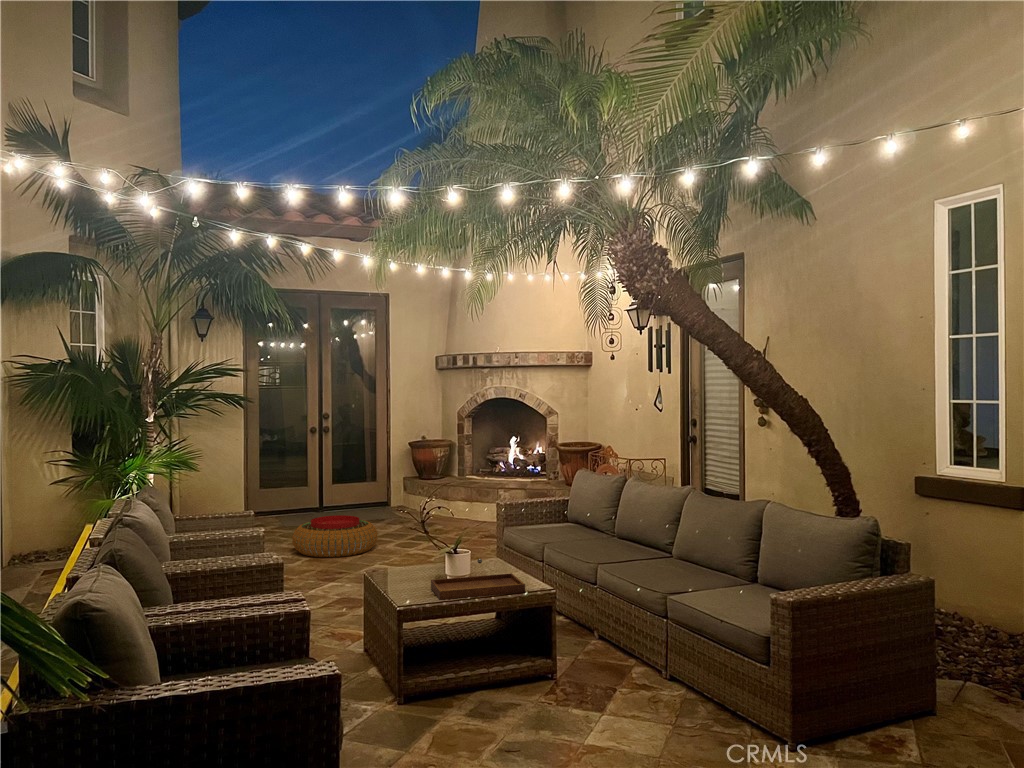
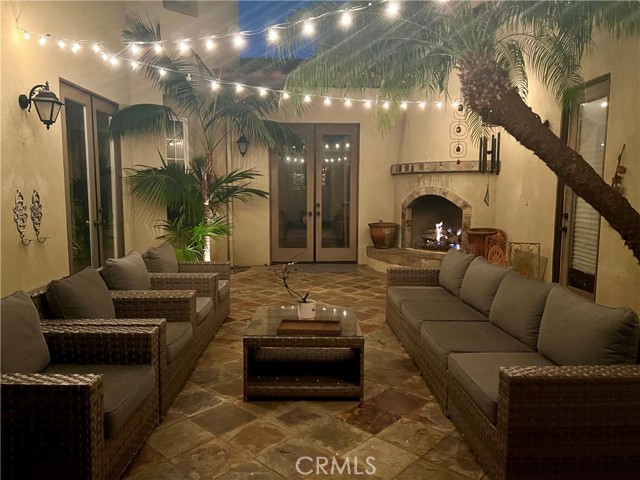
pouf: present [292,515,378,557] -> none [276,267,328,293]

